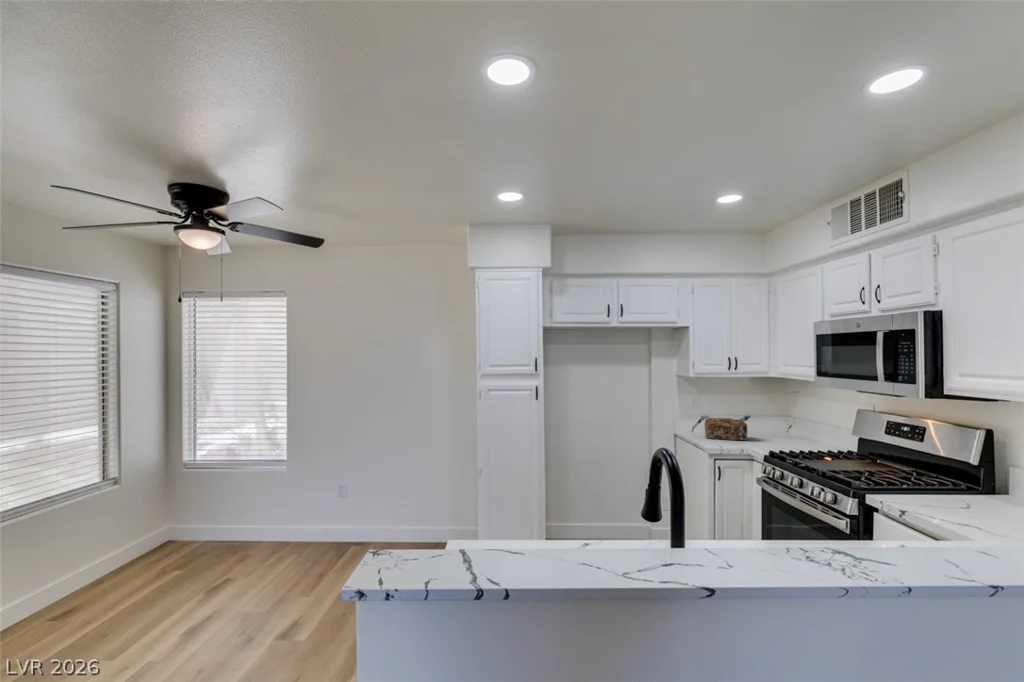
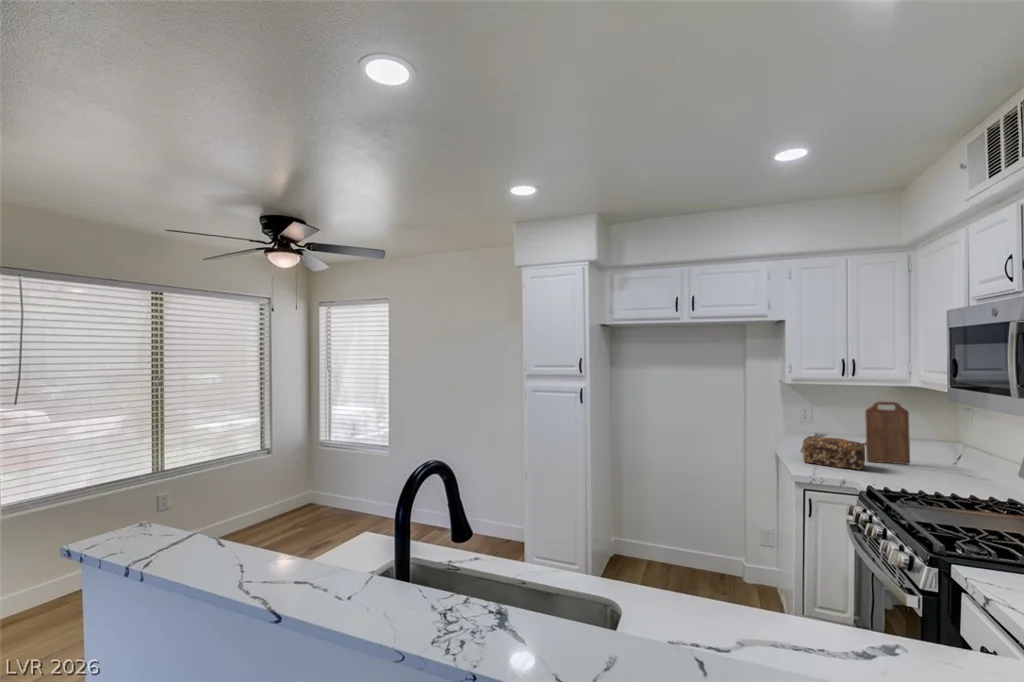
cutting board: none [739,389,765,434] -> present [865,401,910,464]

